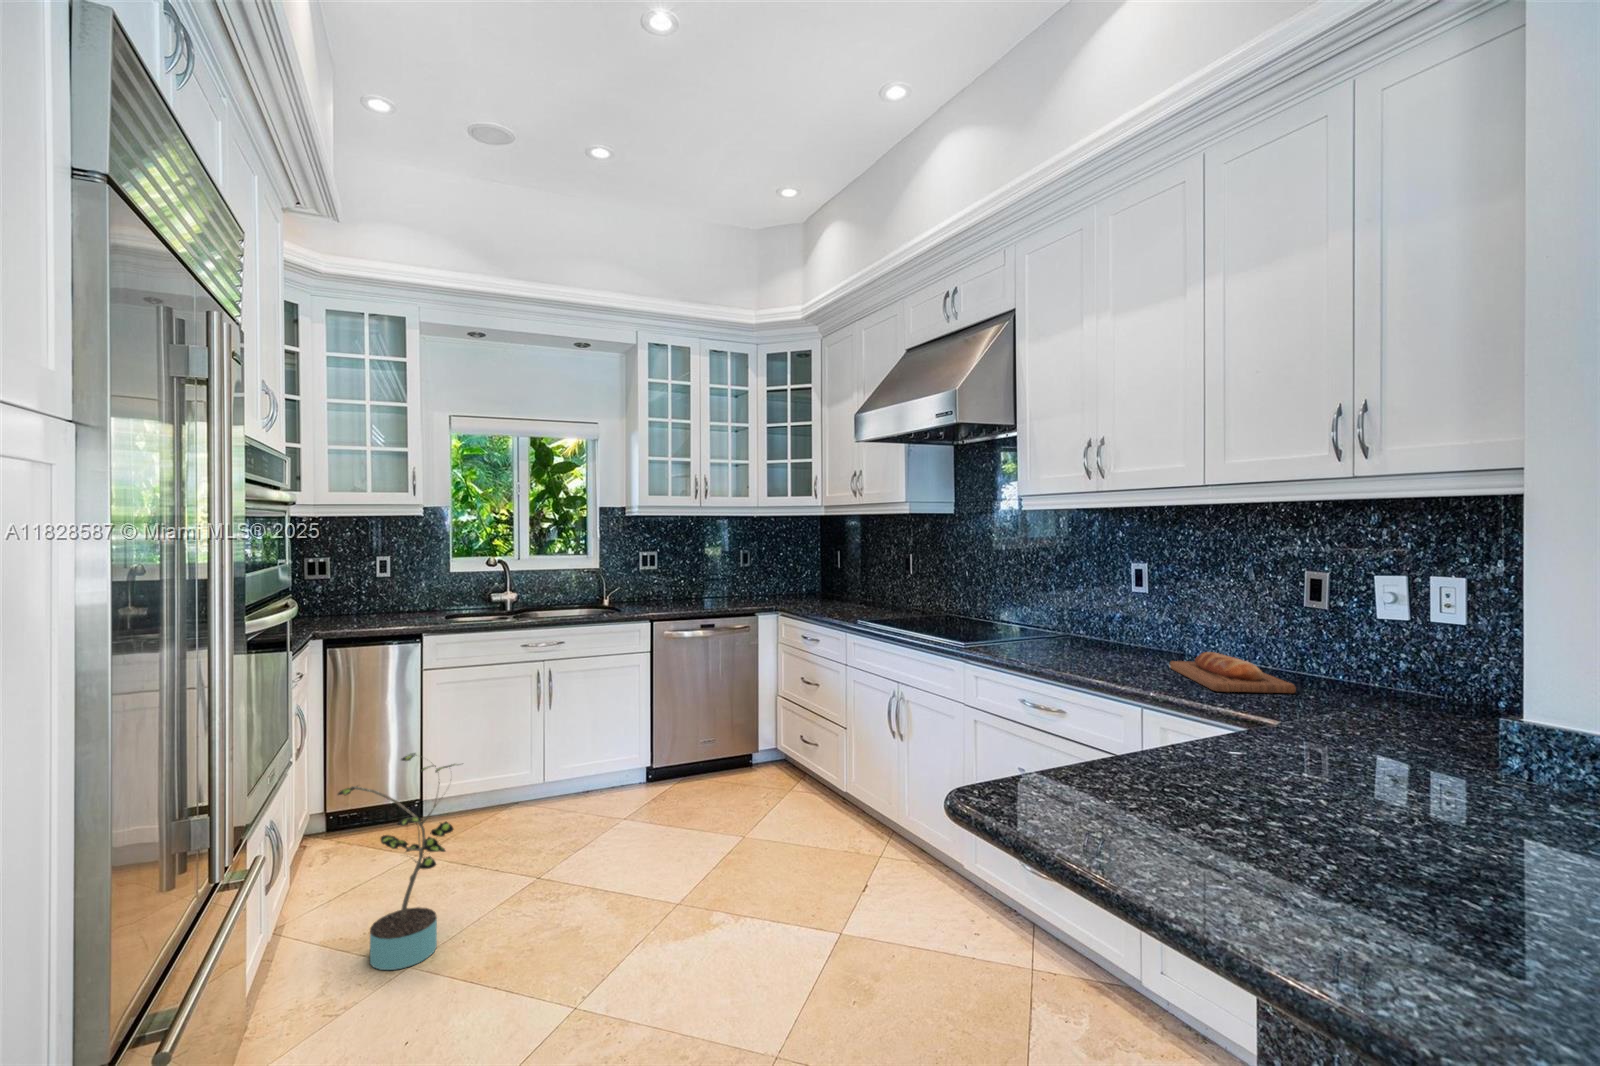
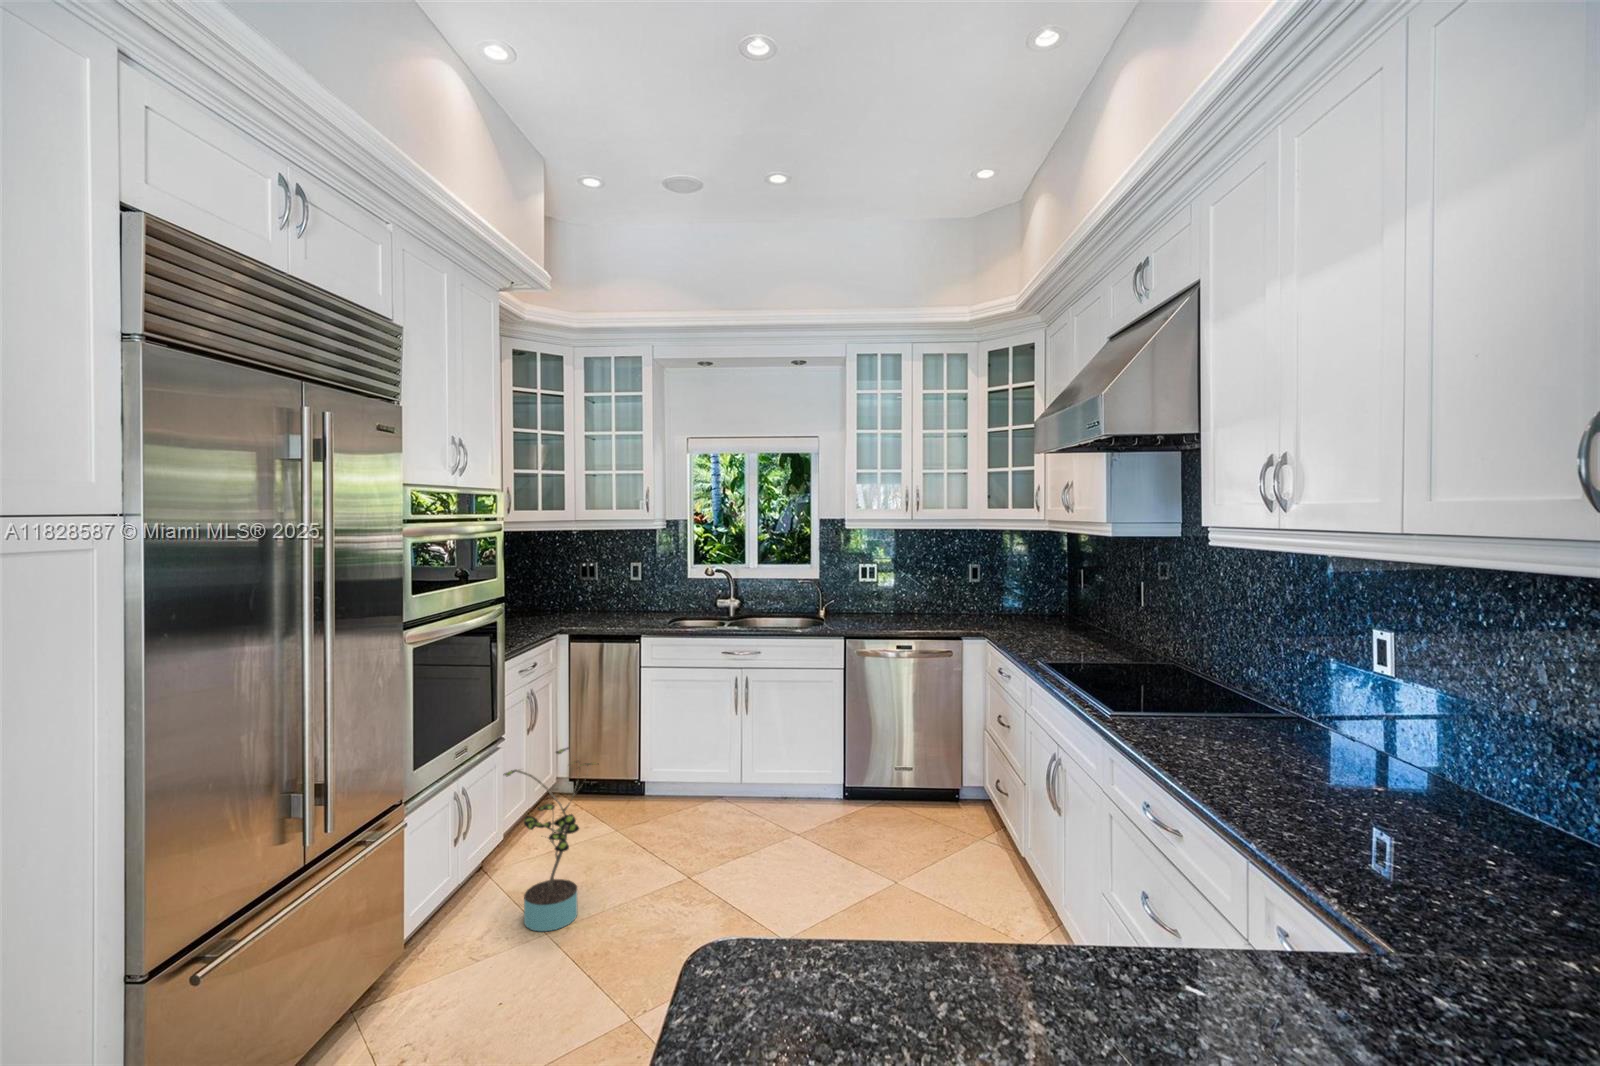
bread loaf: present [1170,652,1296,693] -> none [1367,791,1538,902]

